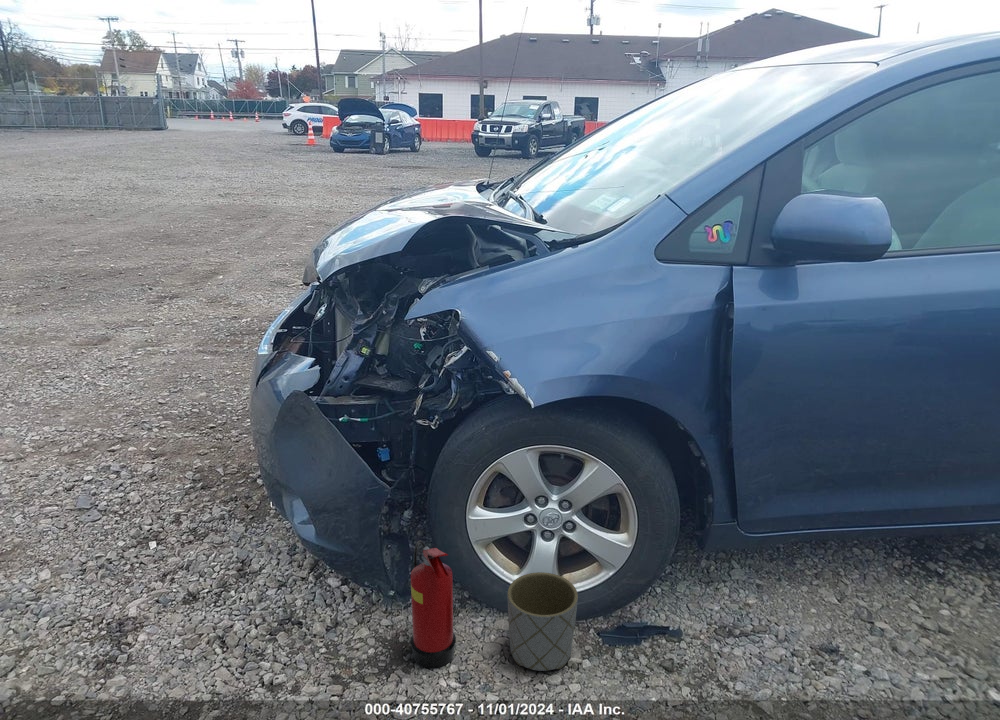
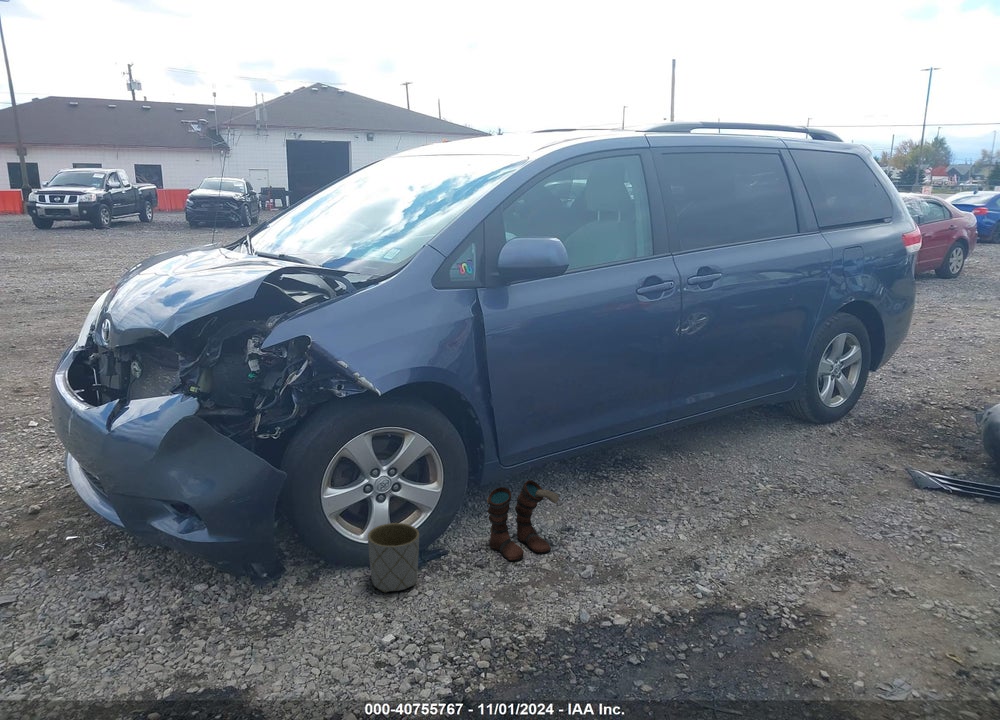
fire extinguisher: present [411,540,456,668] -> none [289,513,337,613]
boots: none [698,563,820,681] -> present [487,480,560,562]

